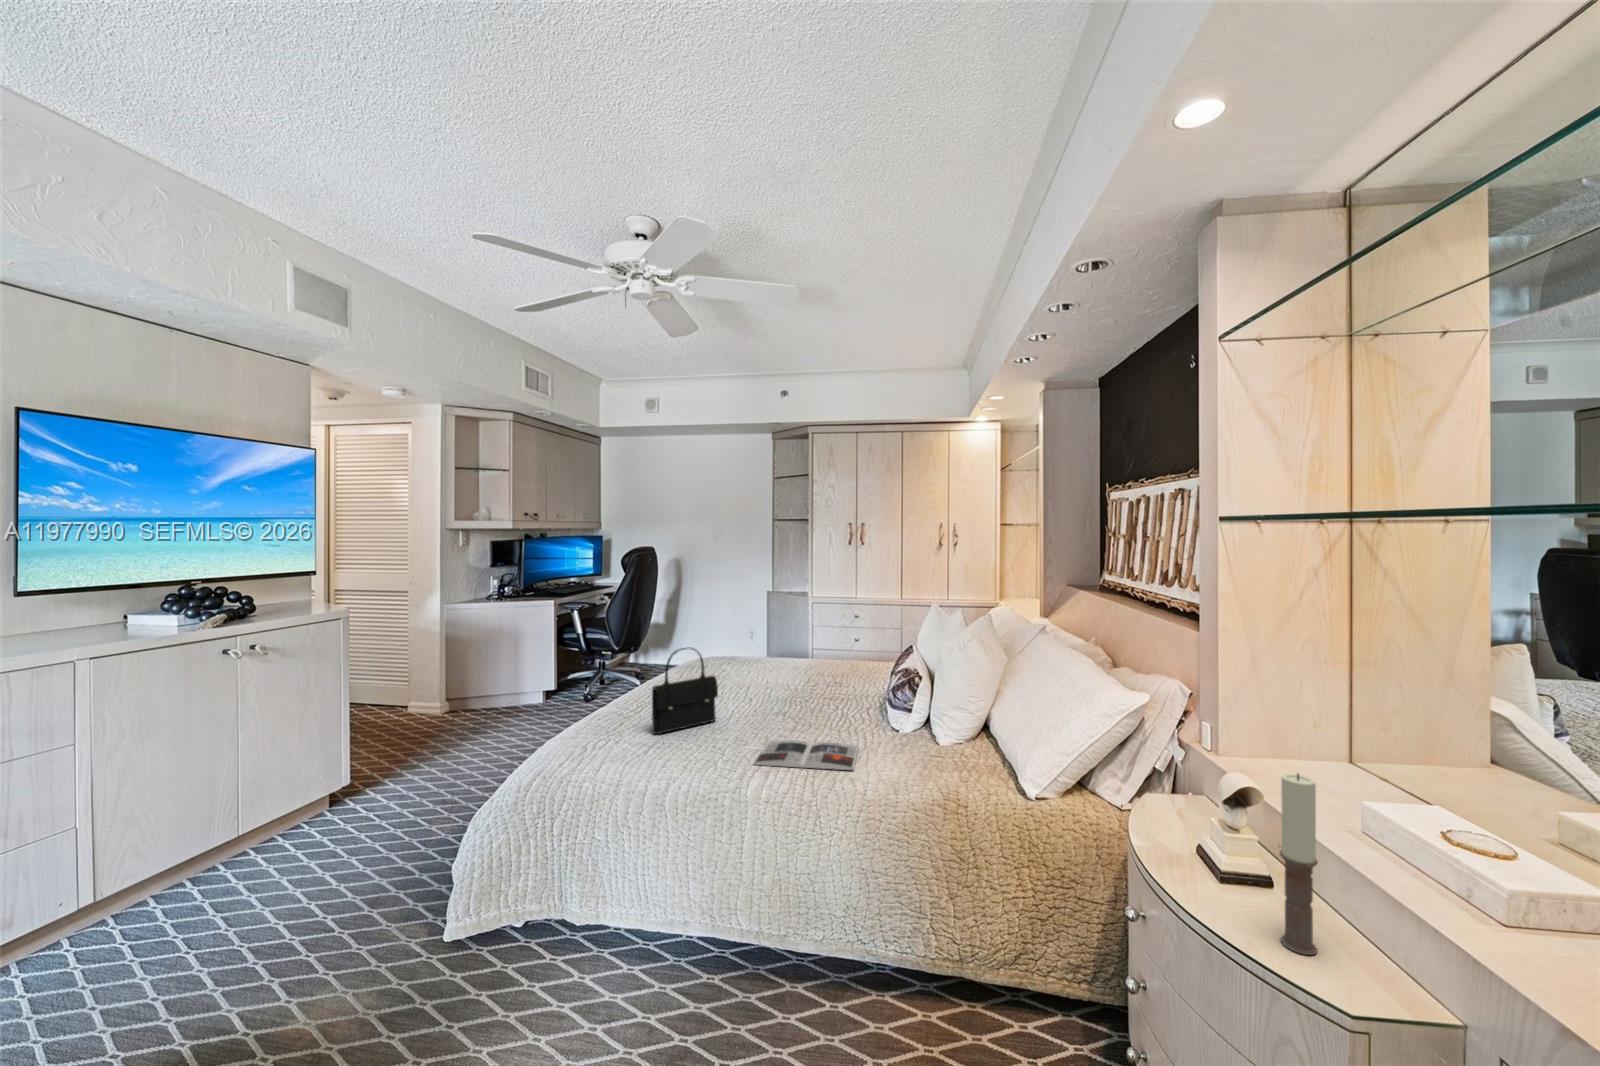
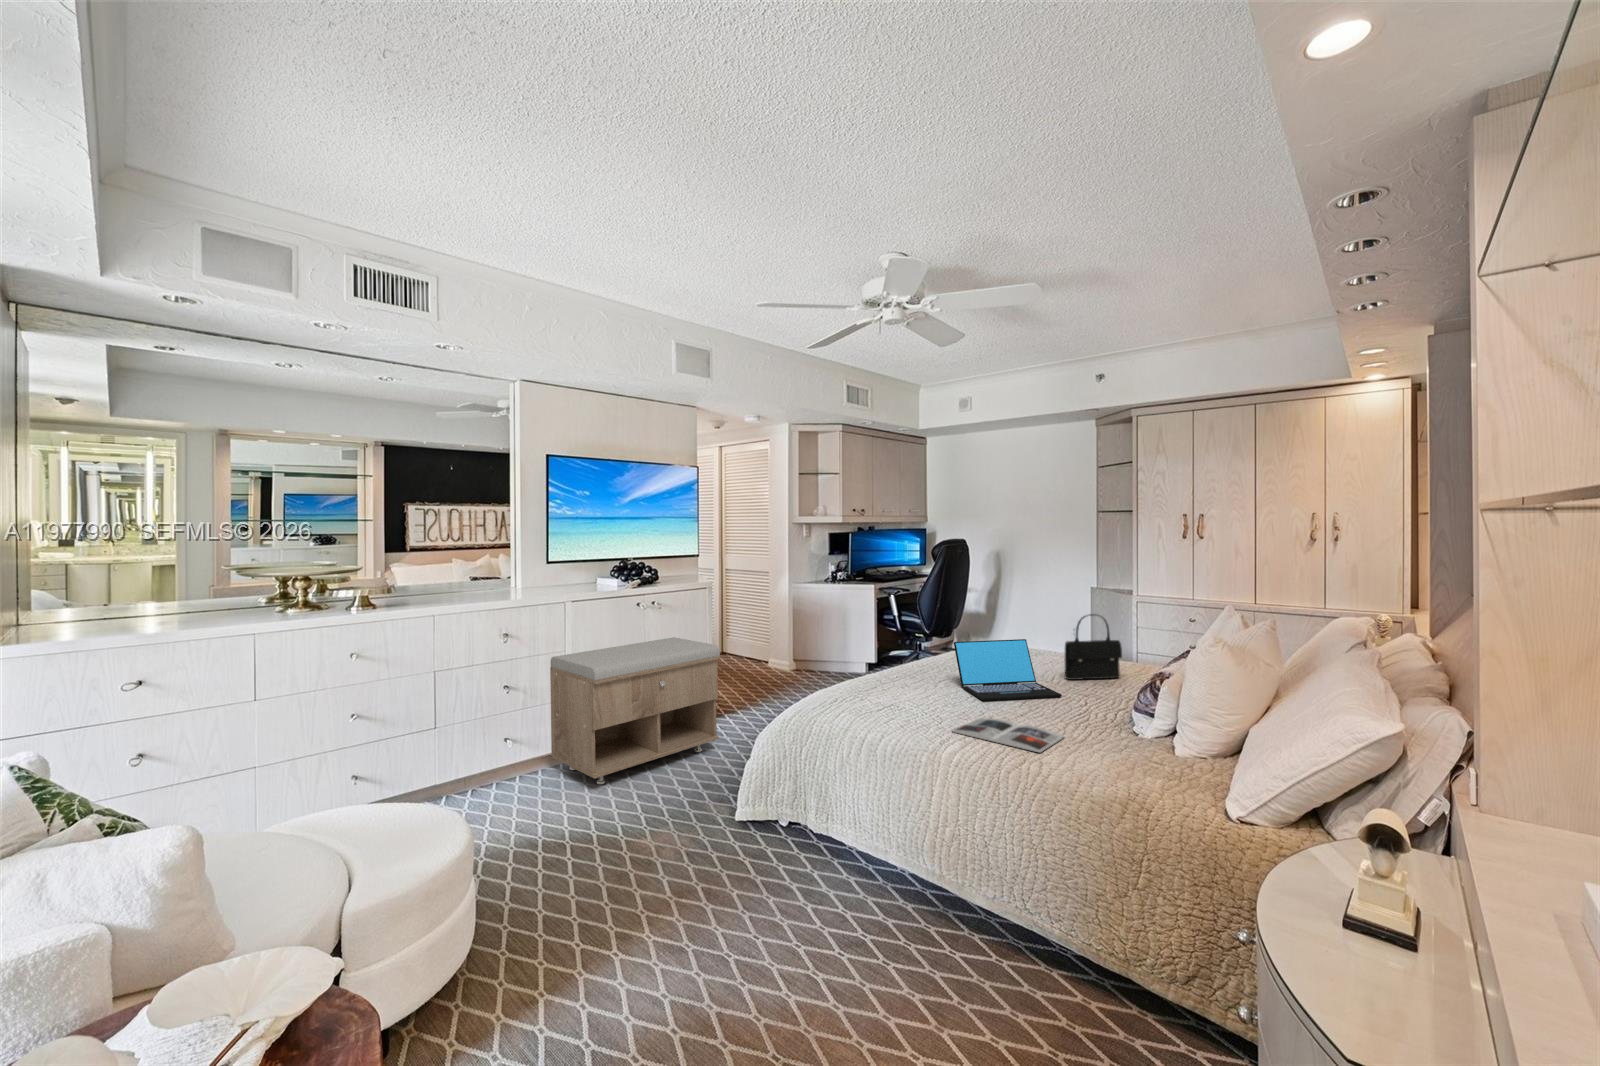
handbag: present [652,648,718,734] -> present [1065,614,1122,680]
laptop: none [710,649,821,722] -> present [954,639,1062,701]
storage bench: none [36,695,377,955] -> present [550,637,720,784]
candle: present [1280,774,1318,955] -> none [1372,799,1419,1014]

